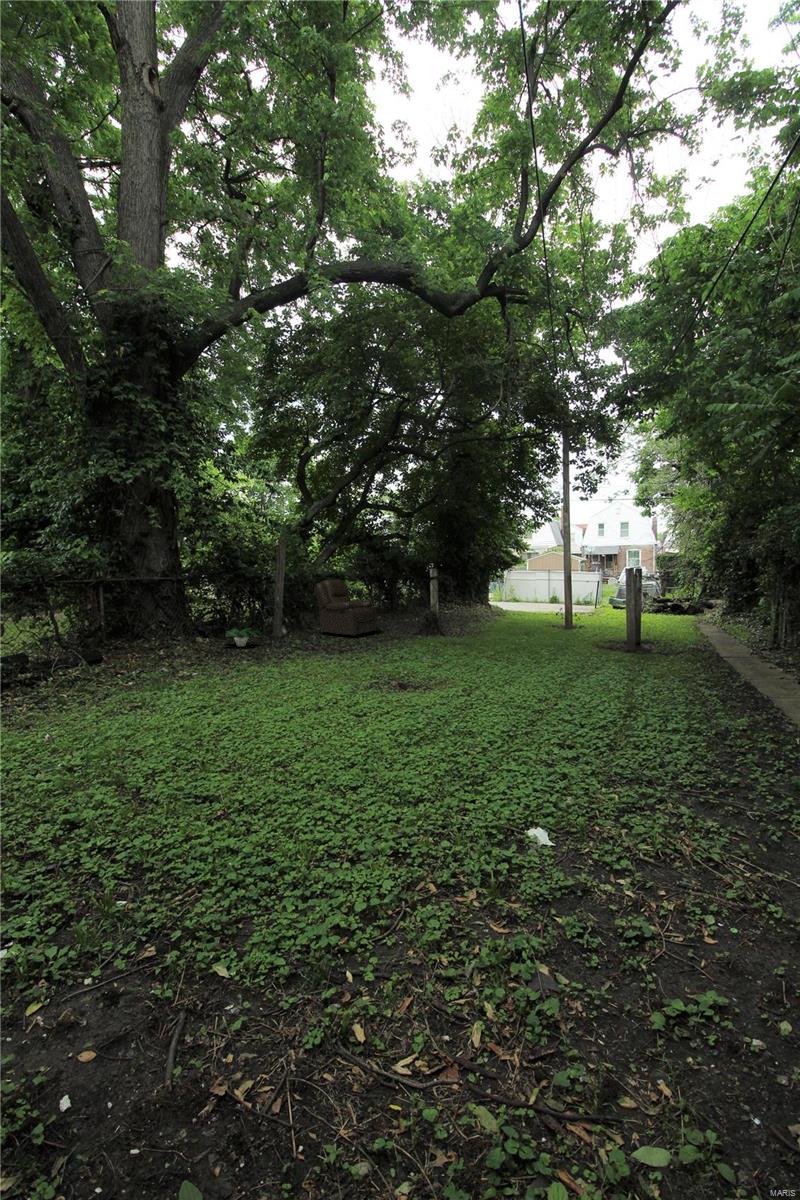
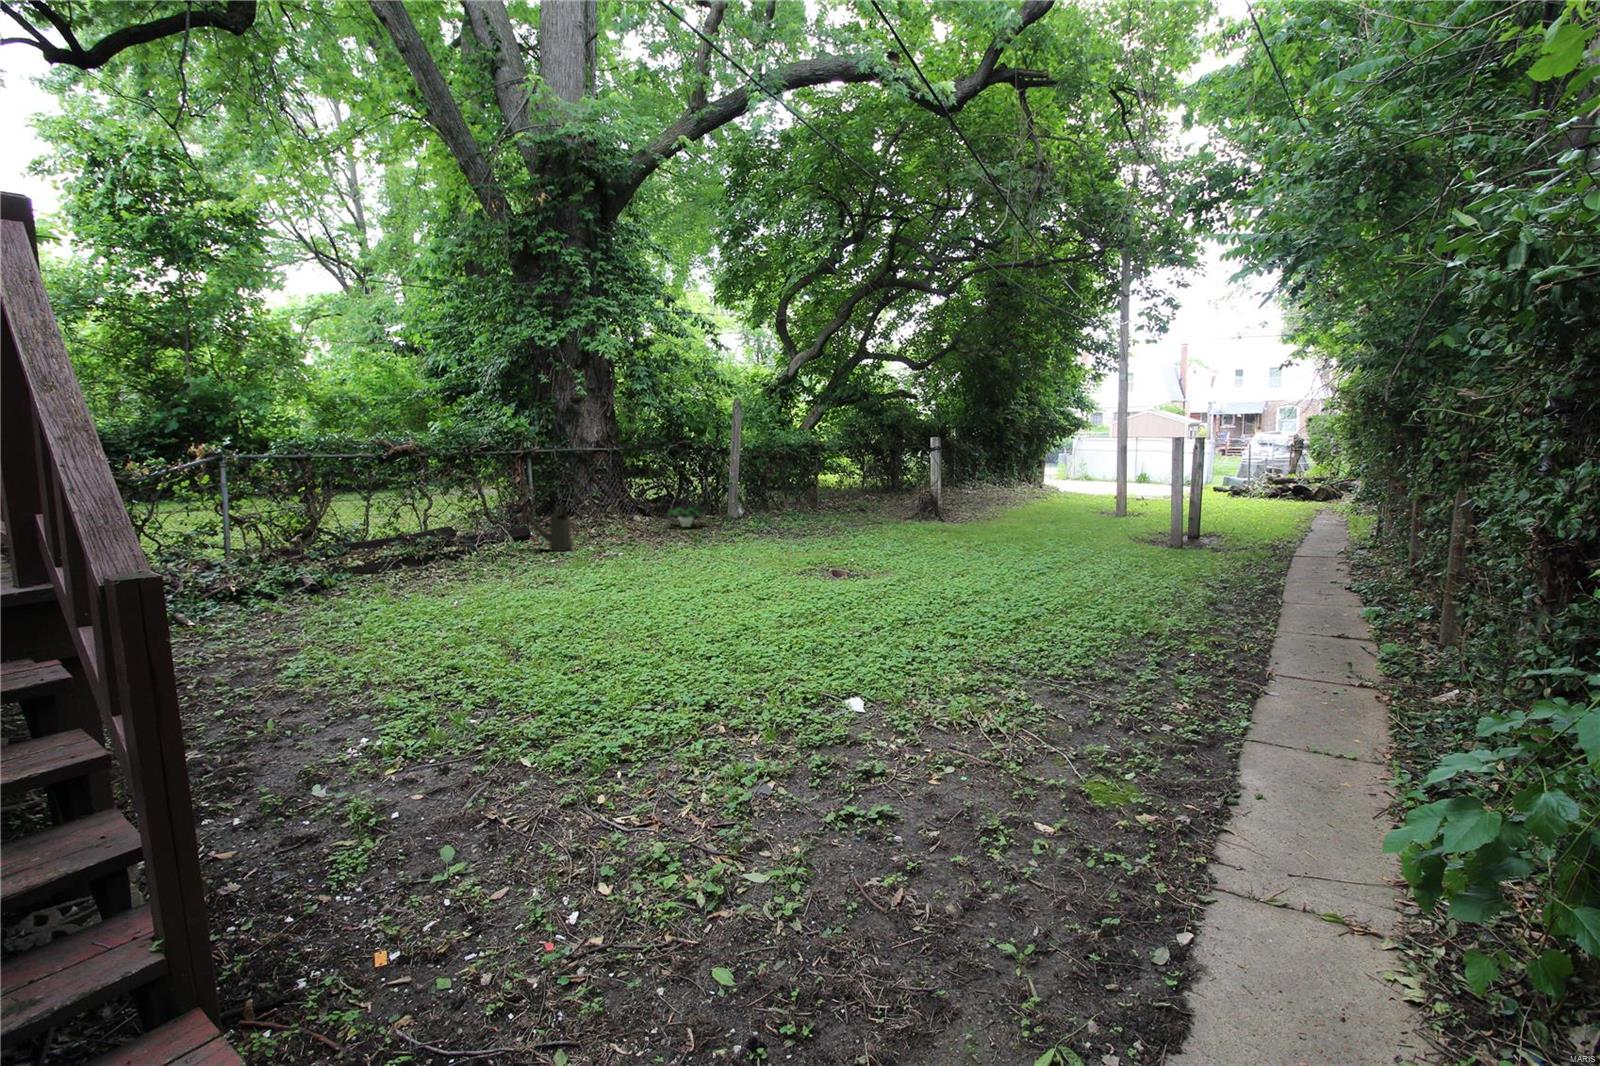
chair: present [314,579,377,636] -> none [776,451,852,519]
watering can: none [99,631,152,674] -> present [526,506,578,551]

